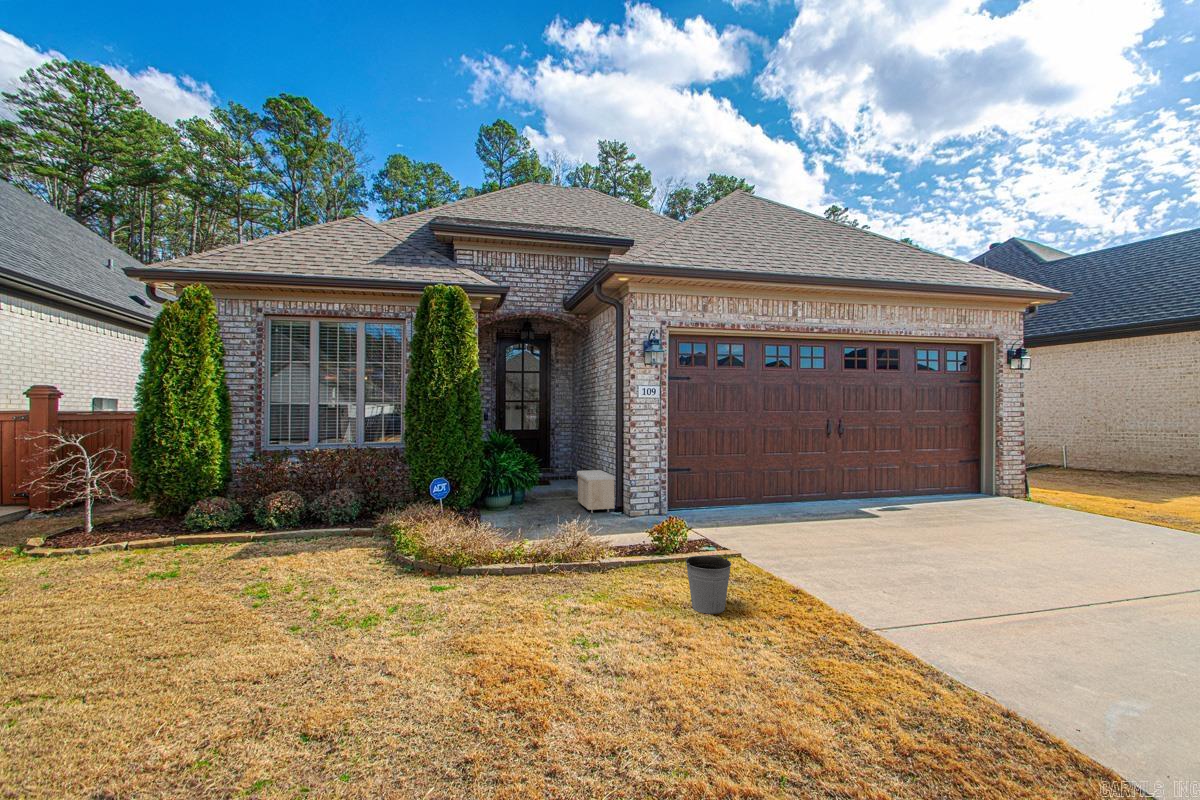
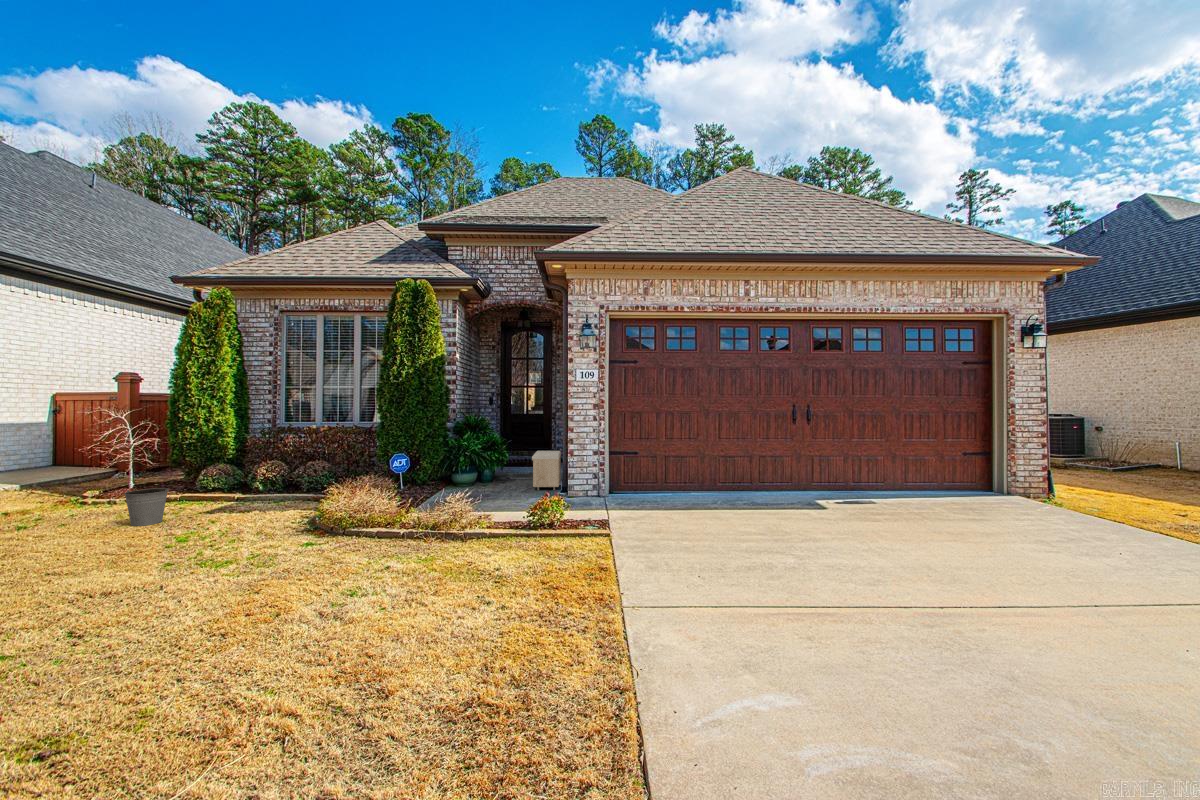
bucket: present [684,555,732,614] -> present [125,488,170,526]

